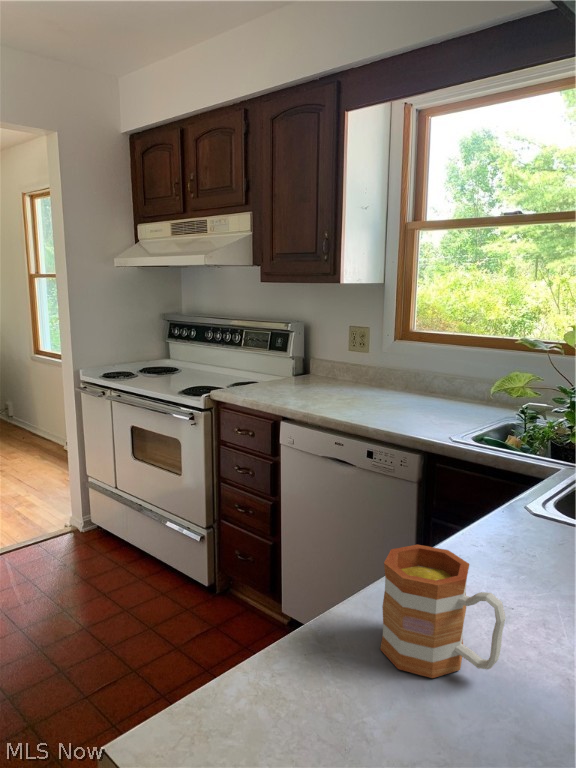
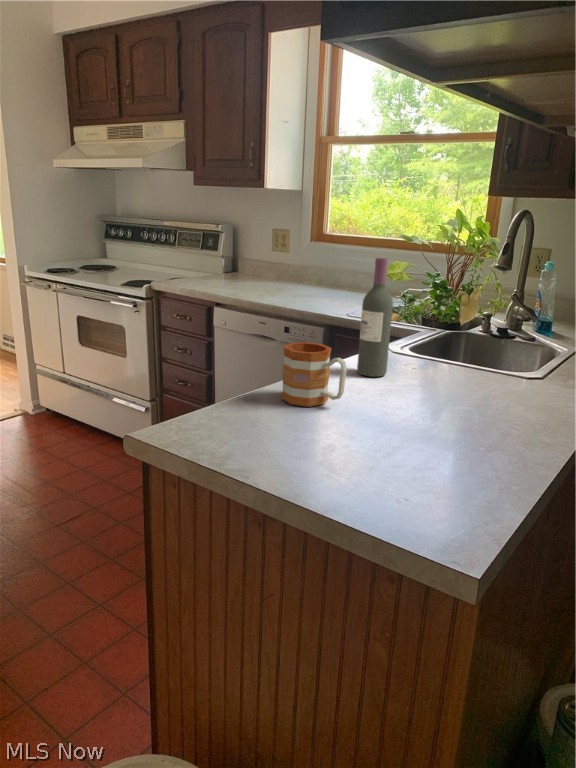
wine bottle: none [496,392,557,583] -> present [357,258,393,377]

